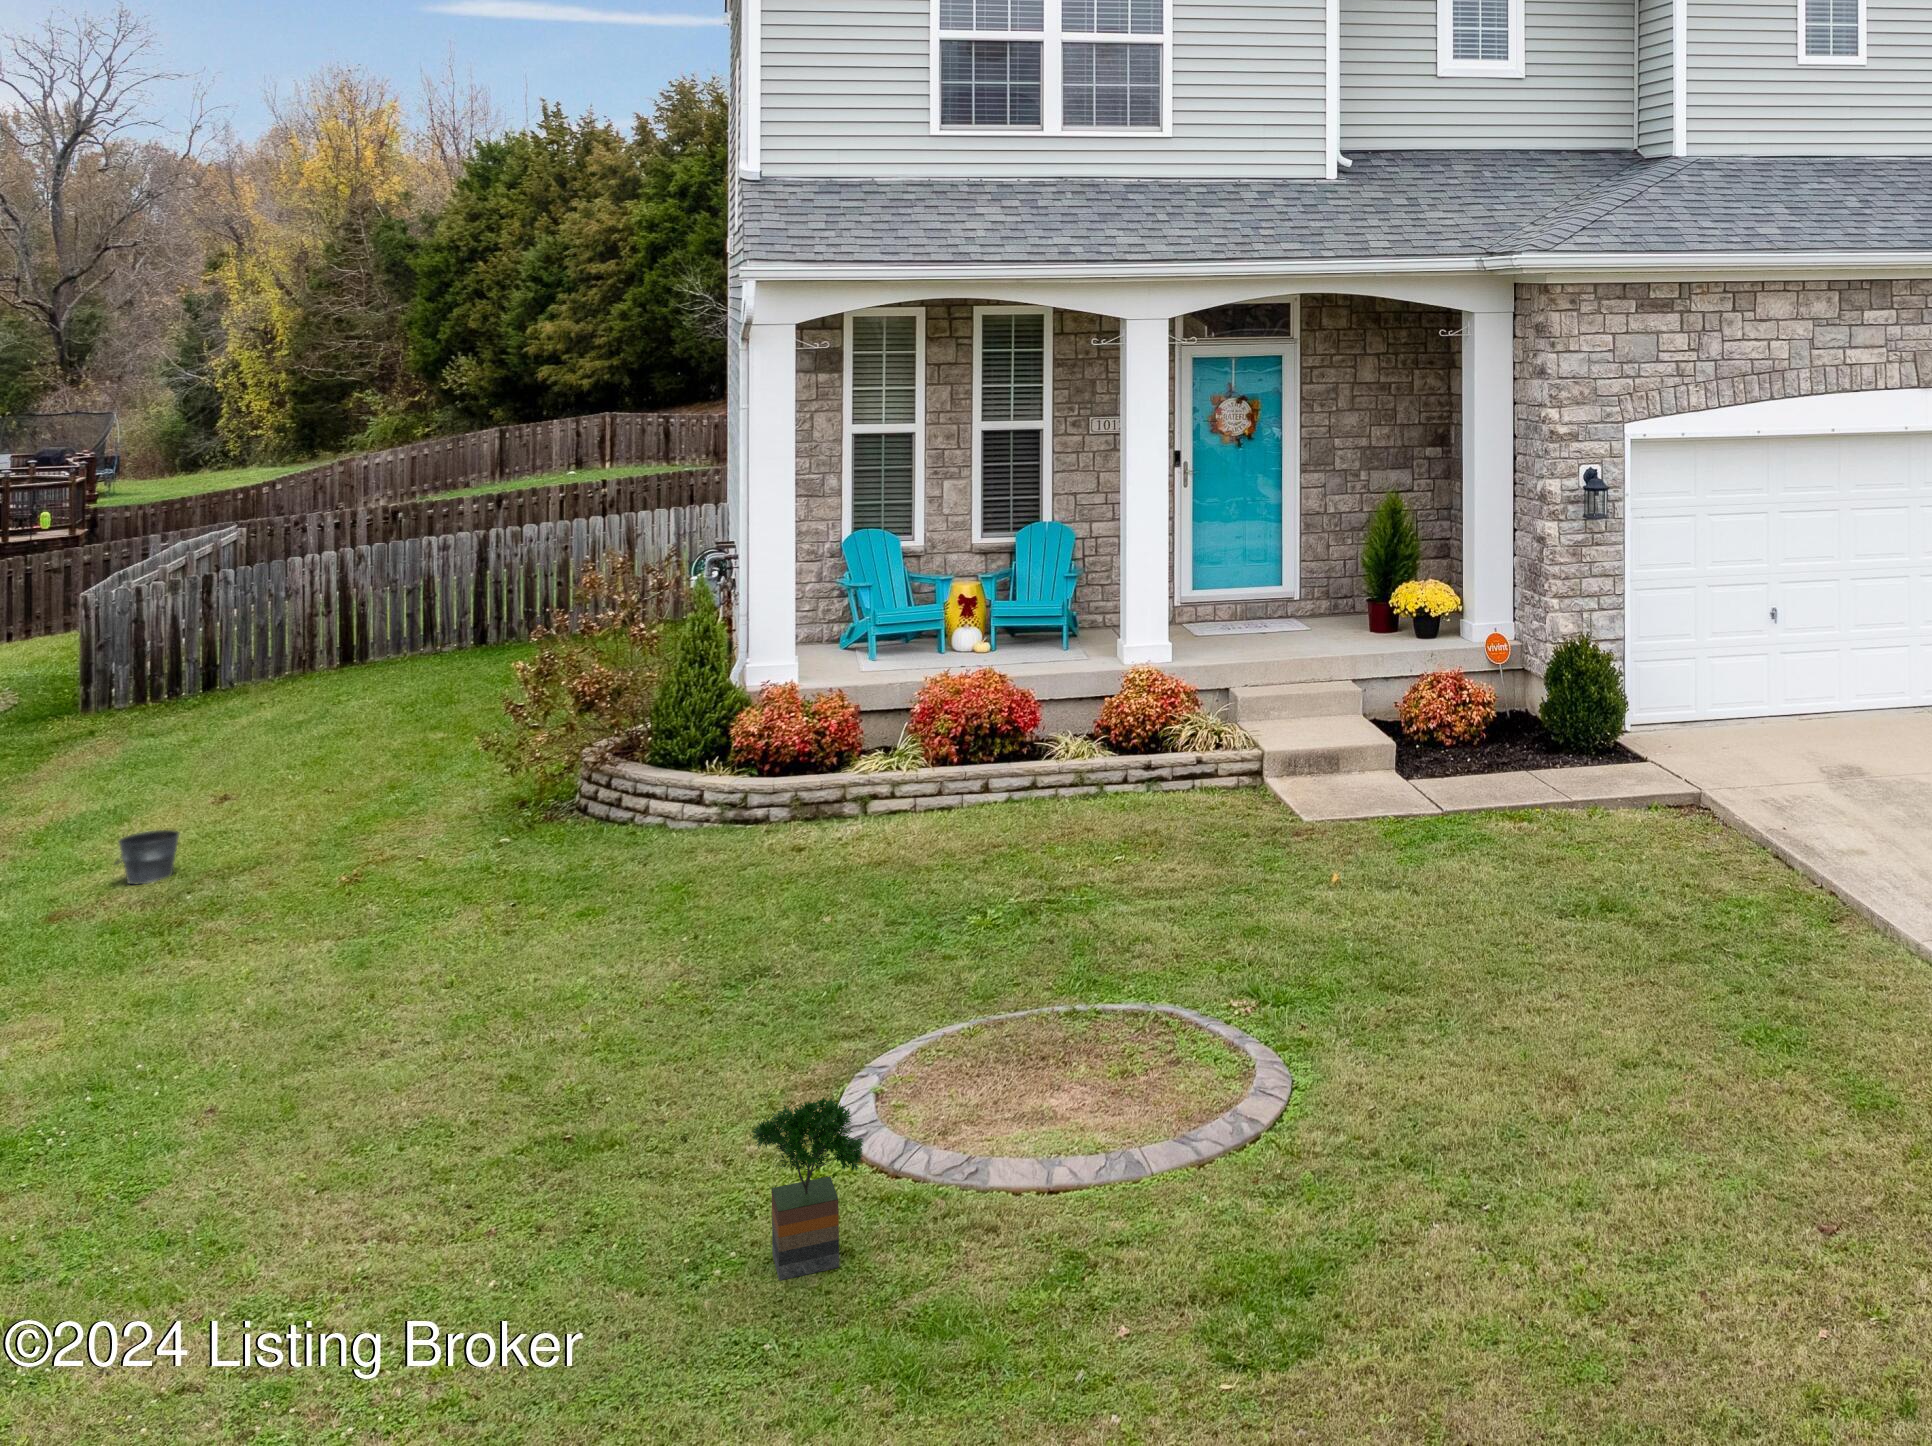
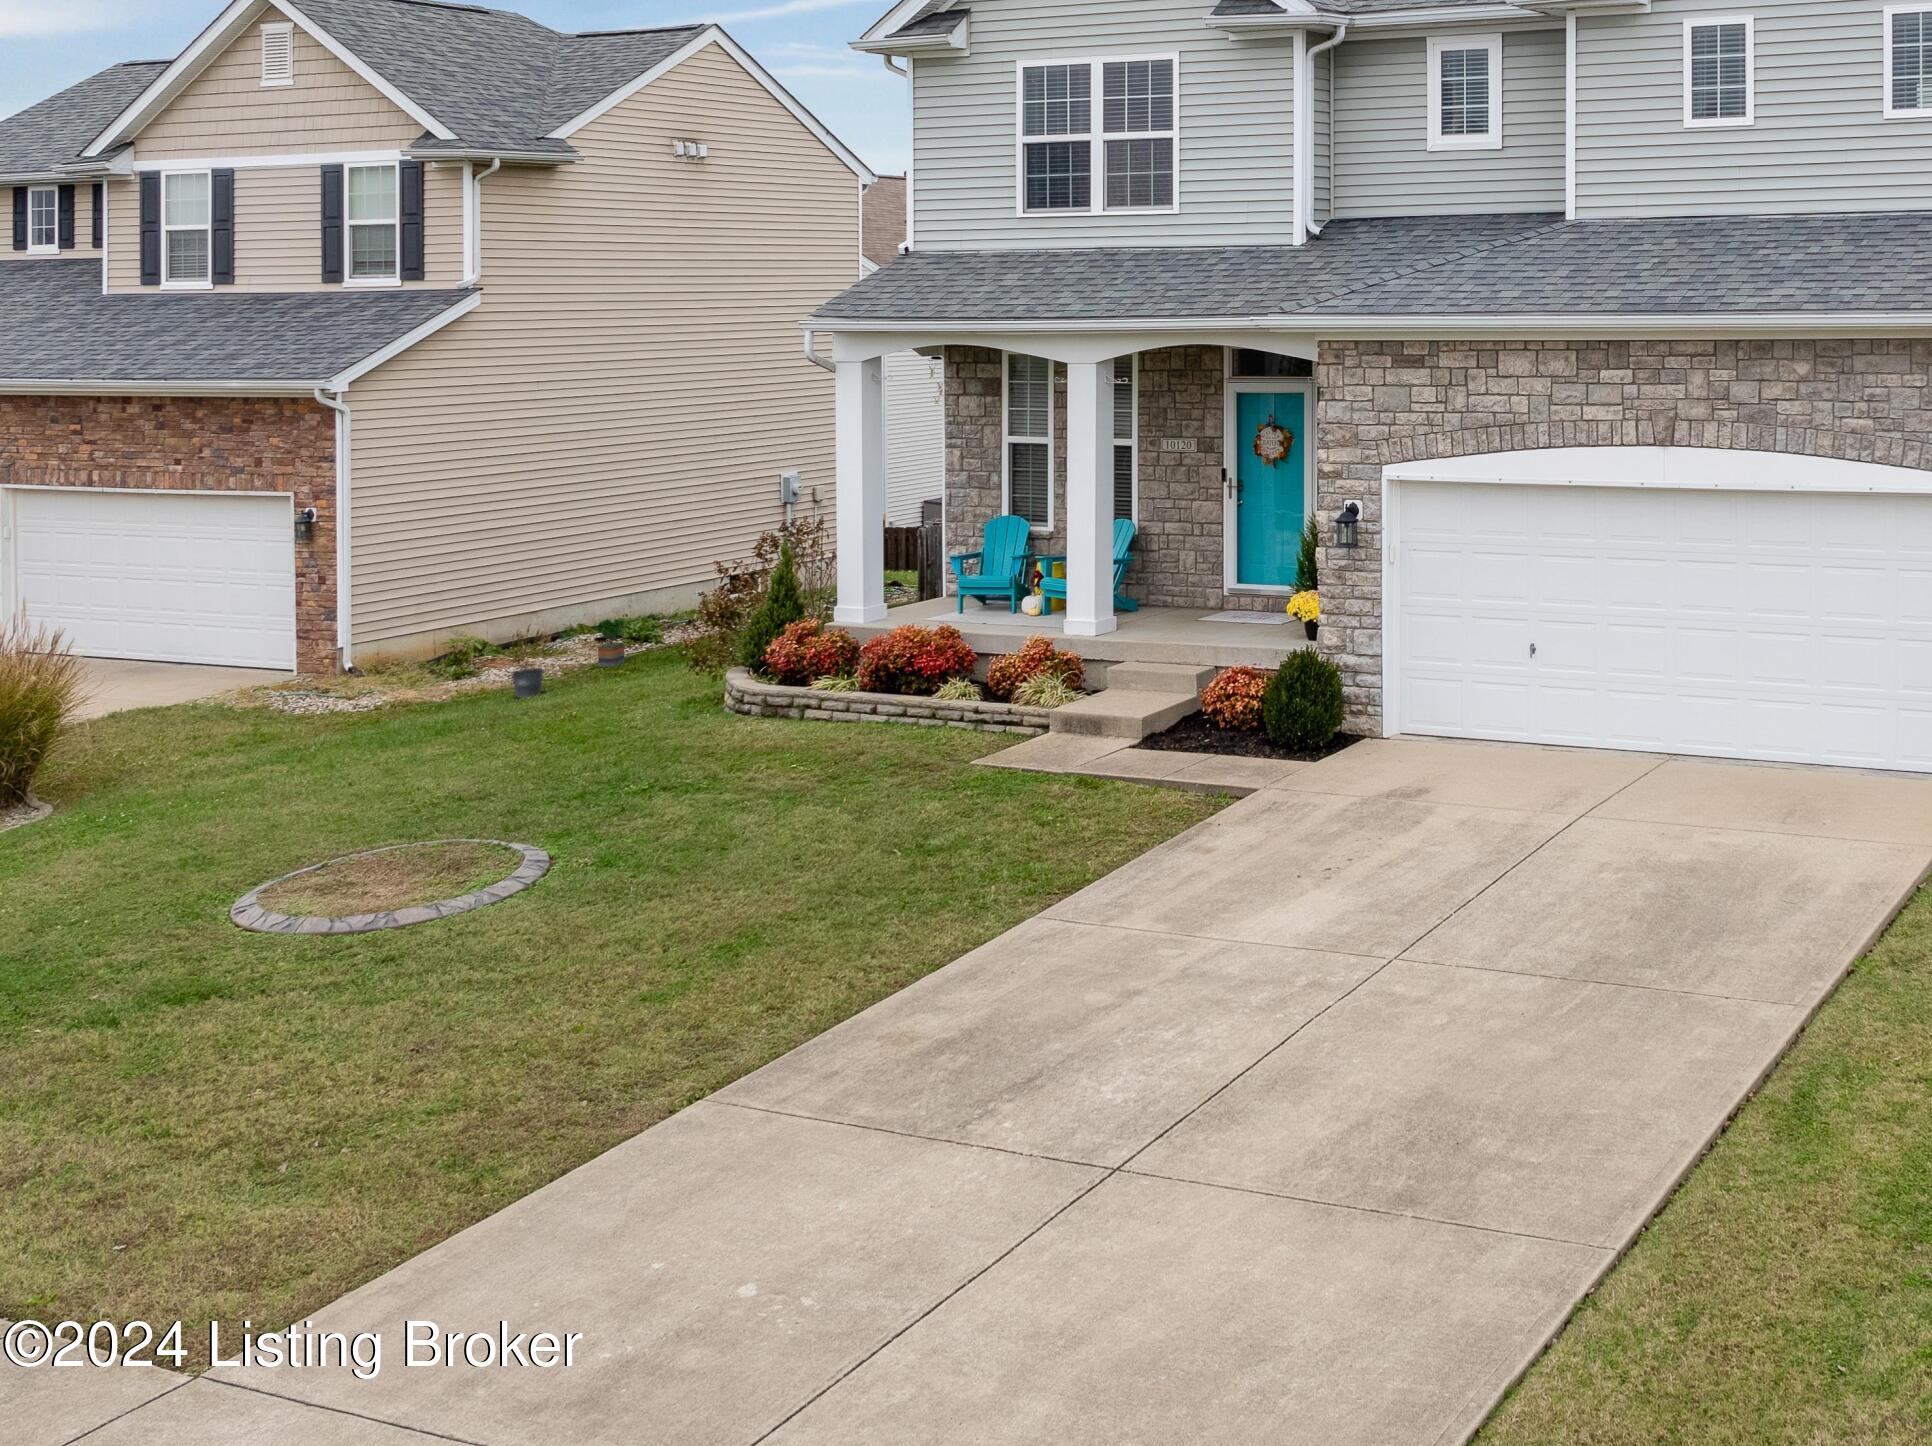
potted tree: present [752,1098,864,1280] -> present [597,619,628,667]

